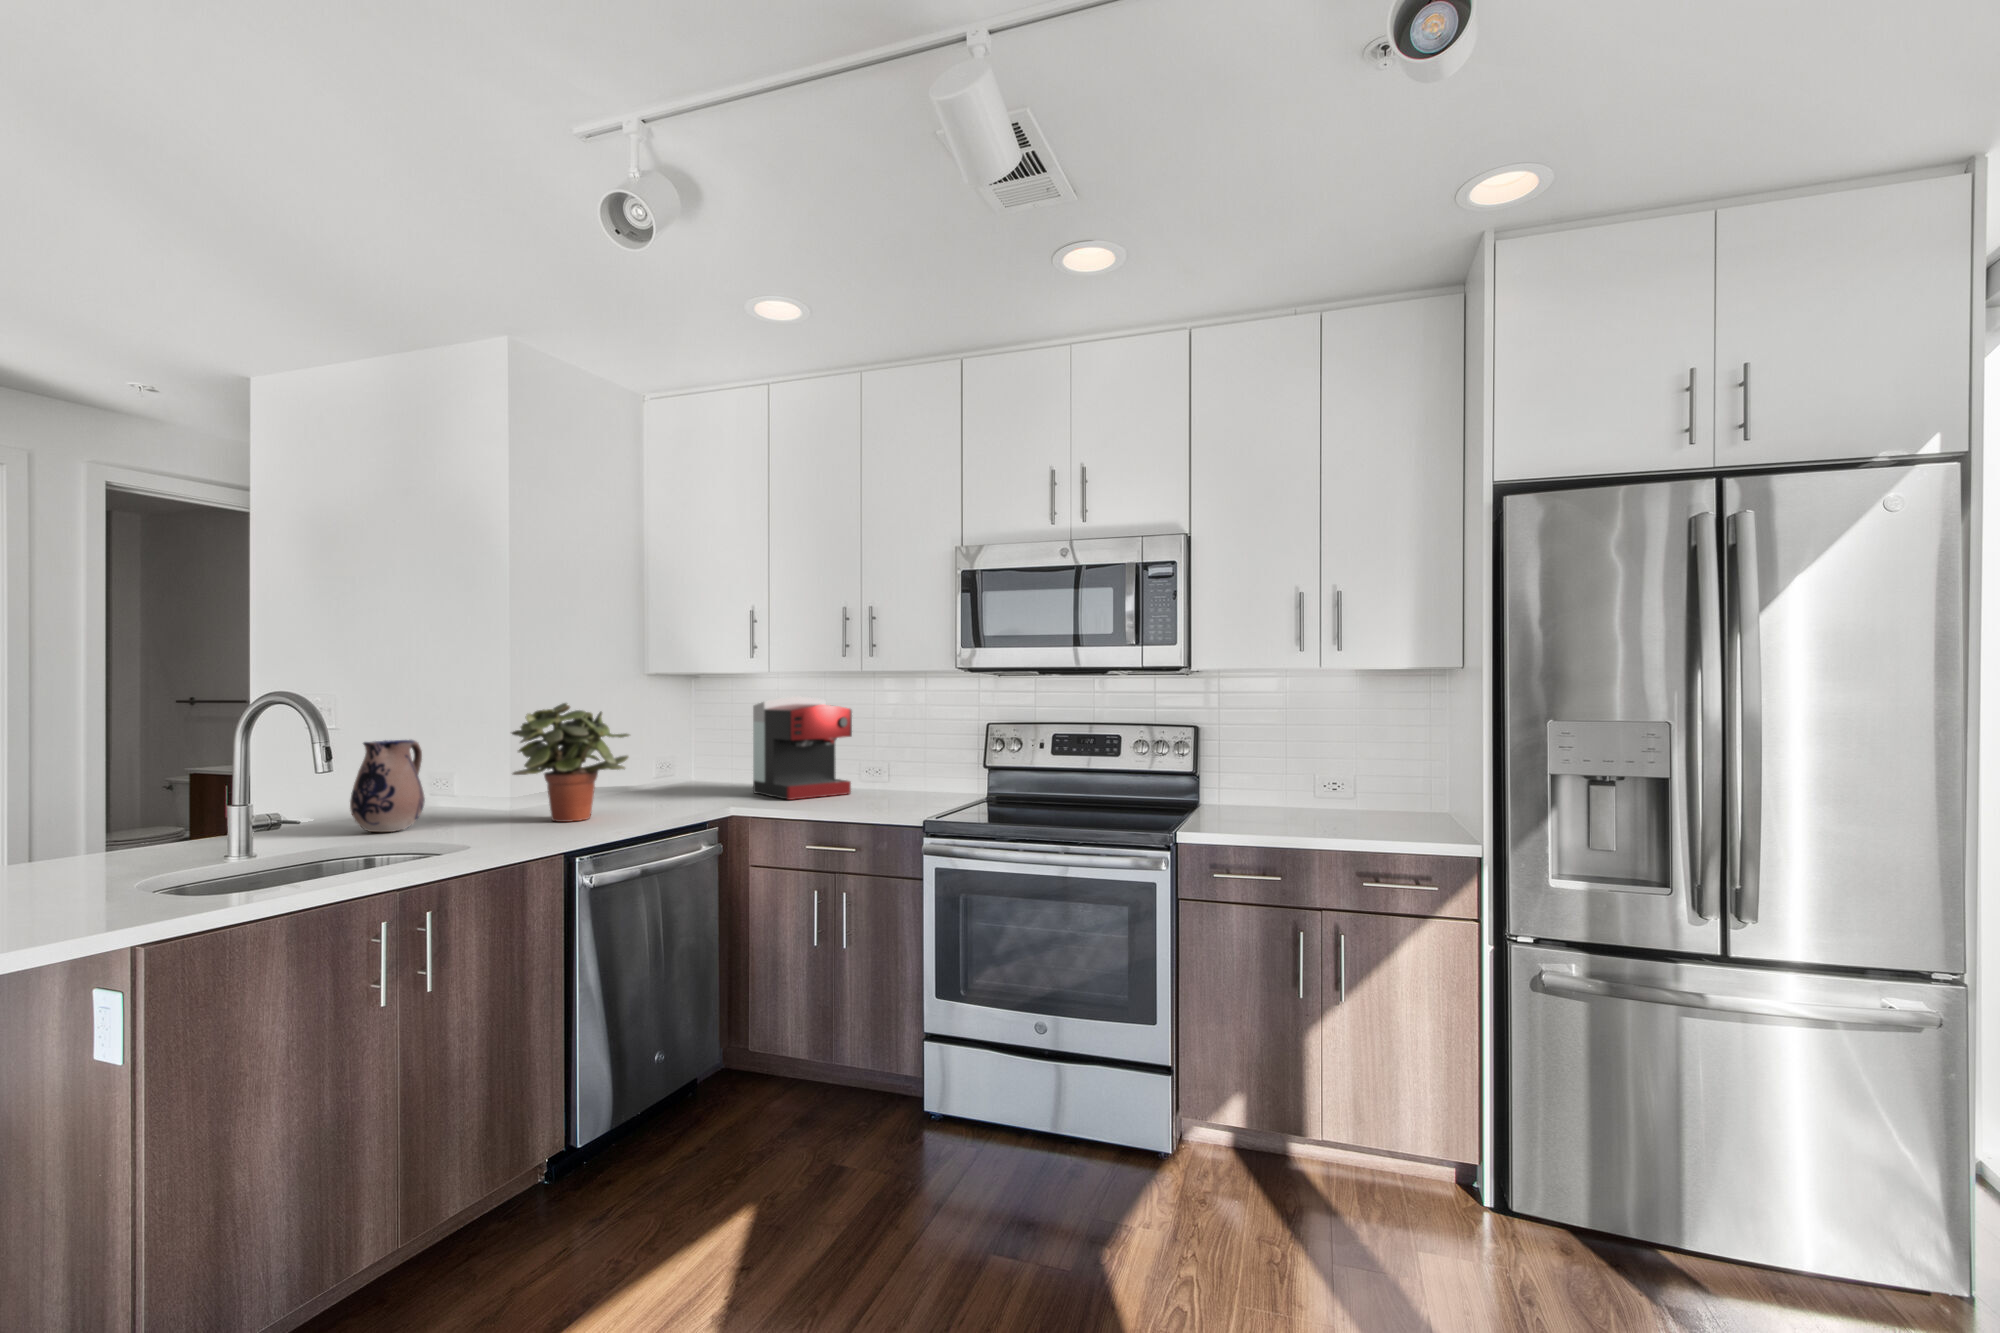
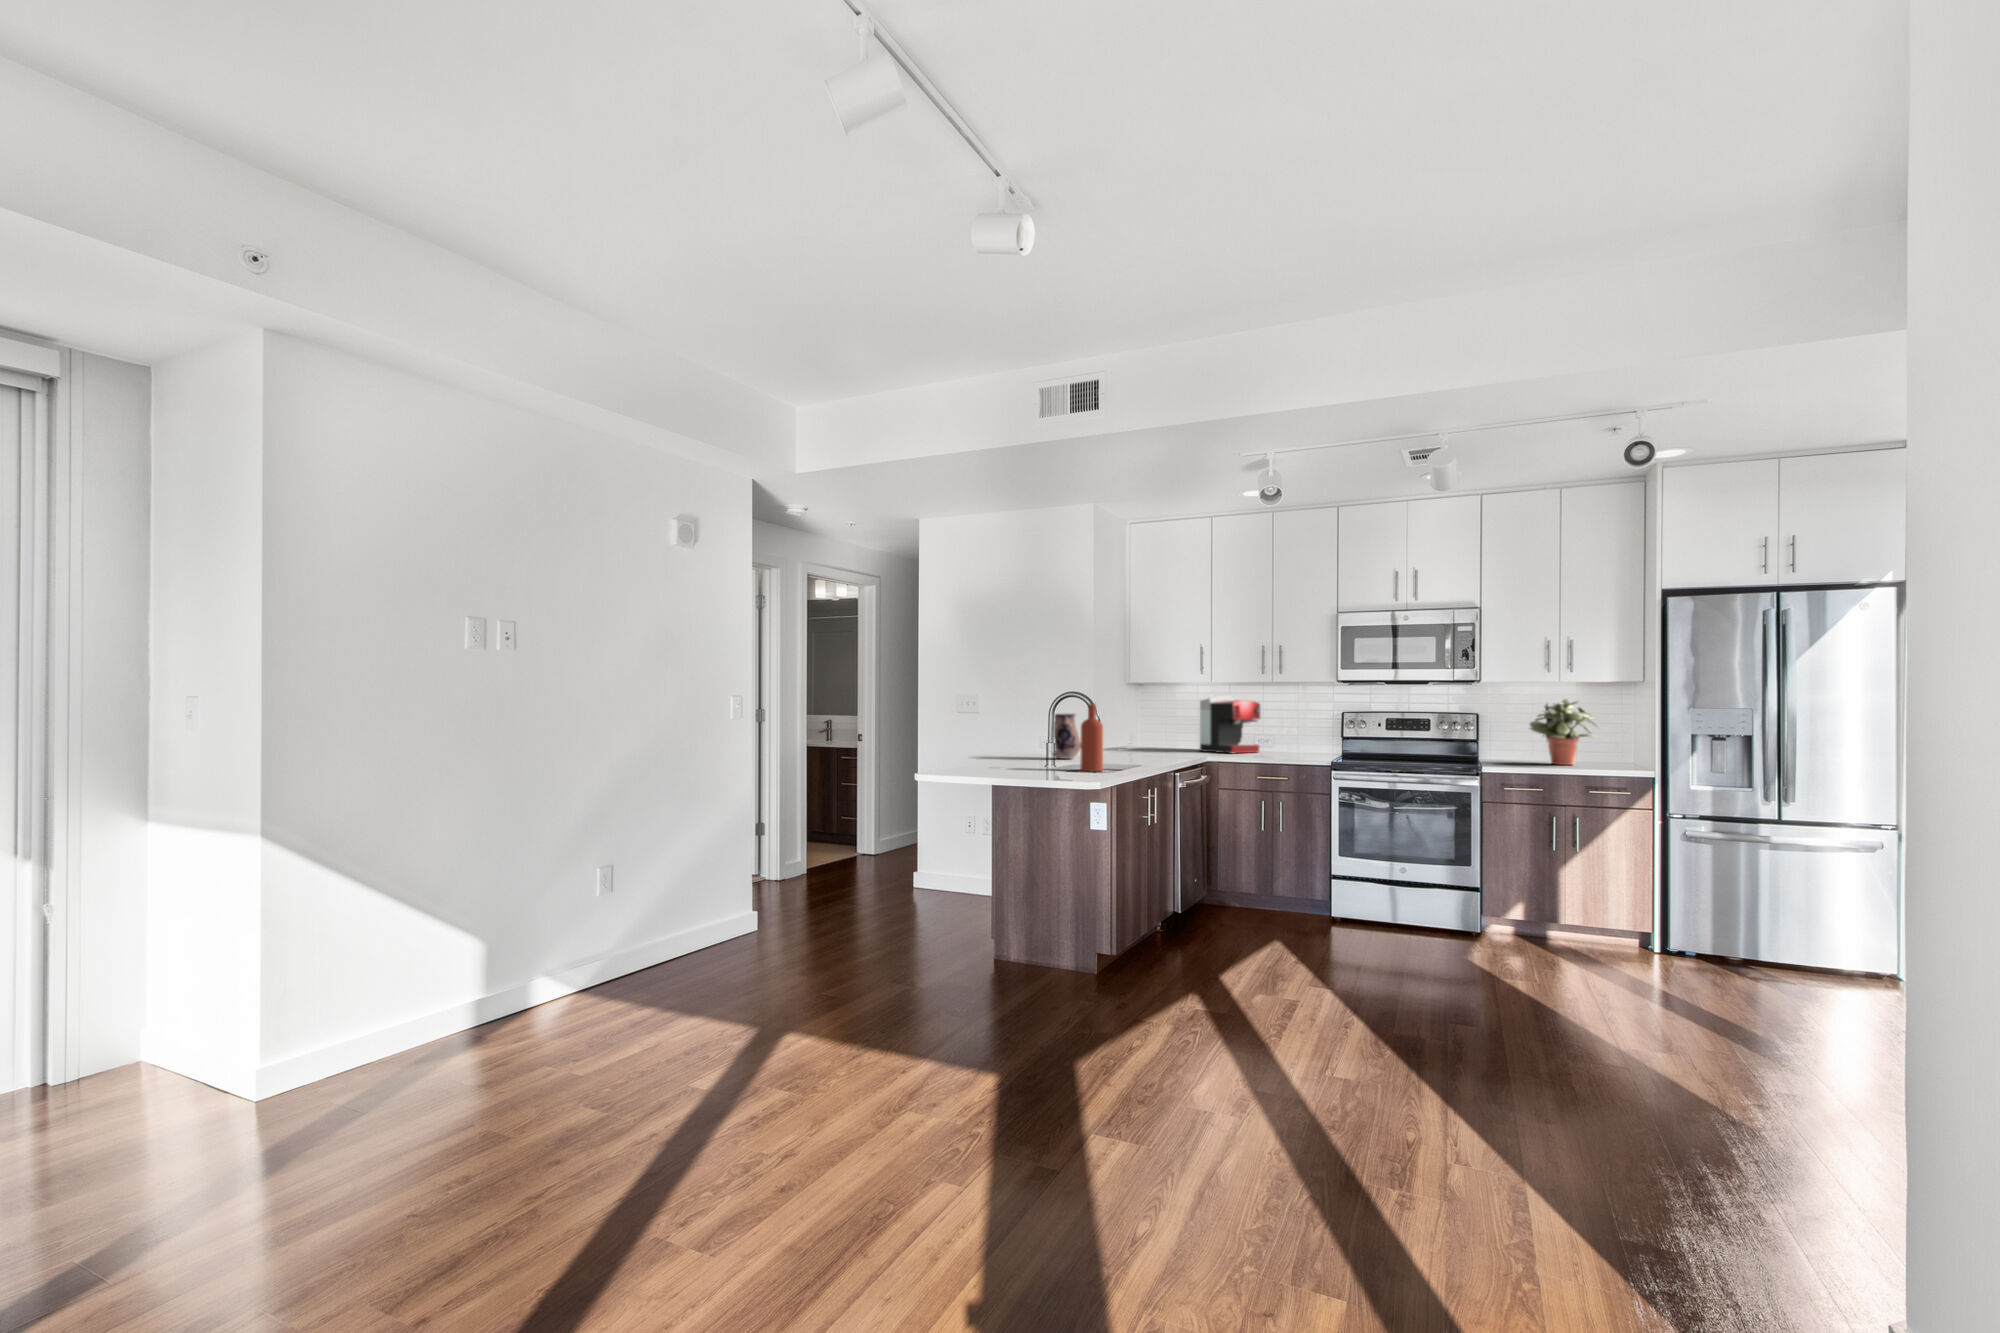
potted plant: present [512,703,629,822] -> present [1530,699,1597,765]
bottle: none [60,740,142,922] -> present [1080,704,1103,771]

